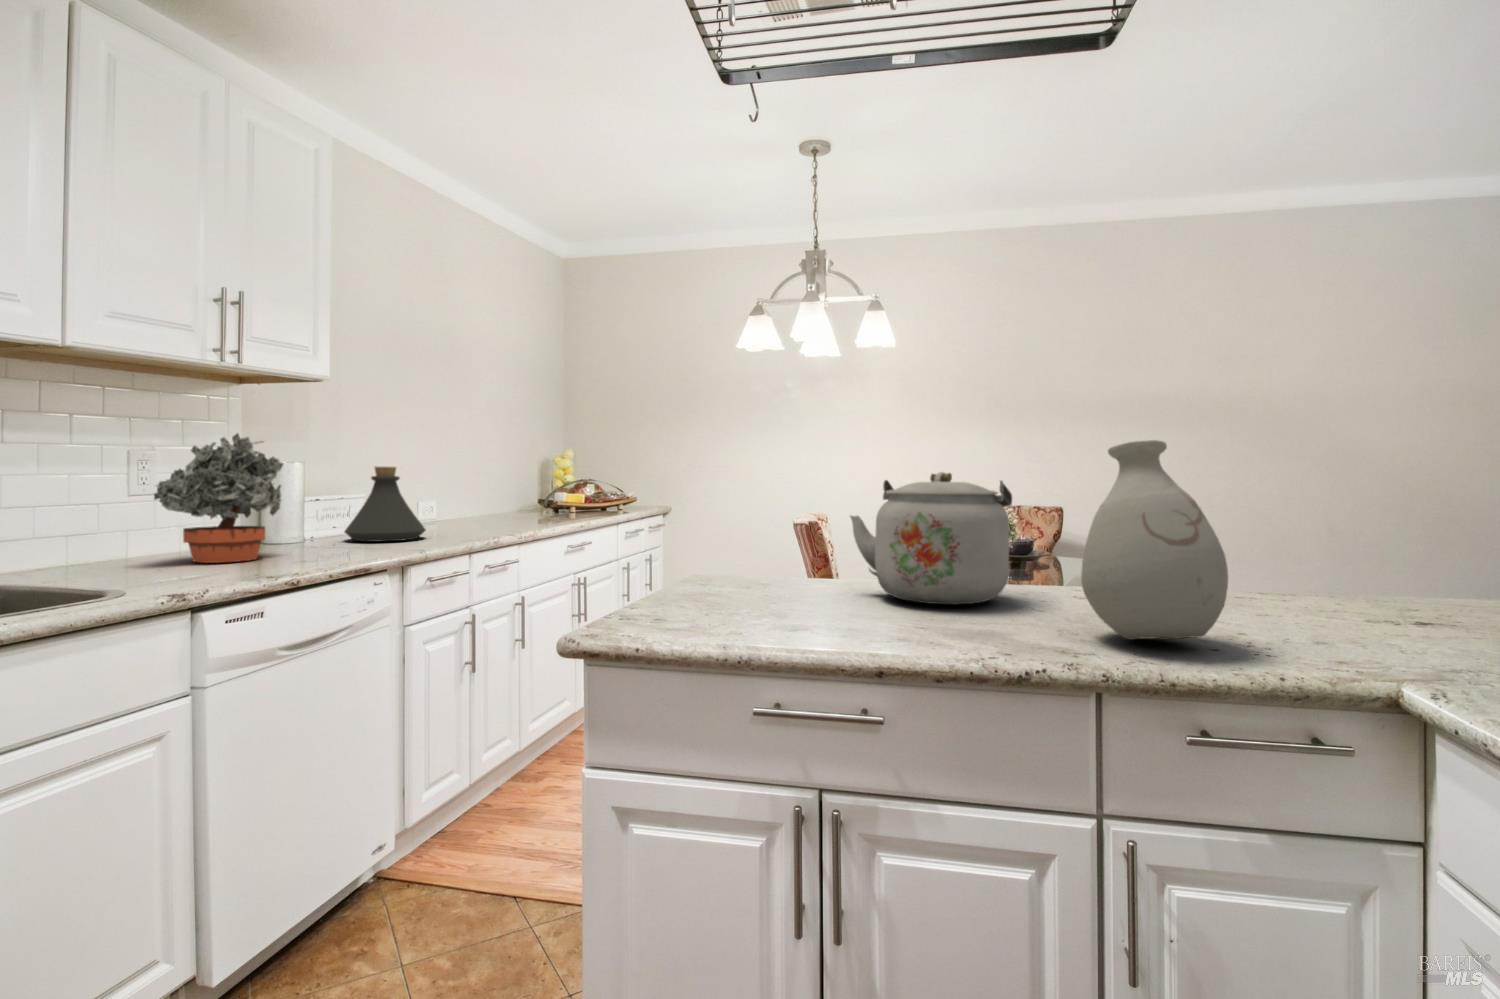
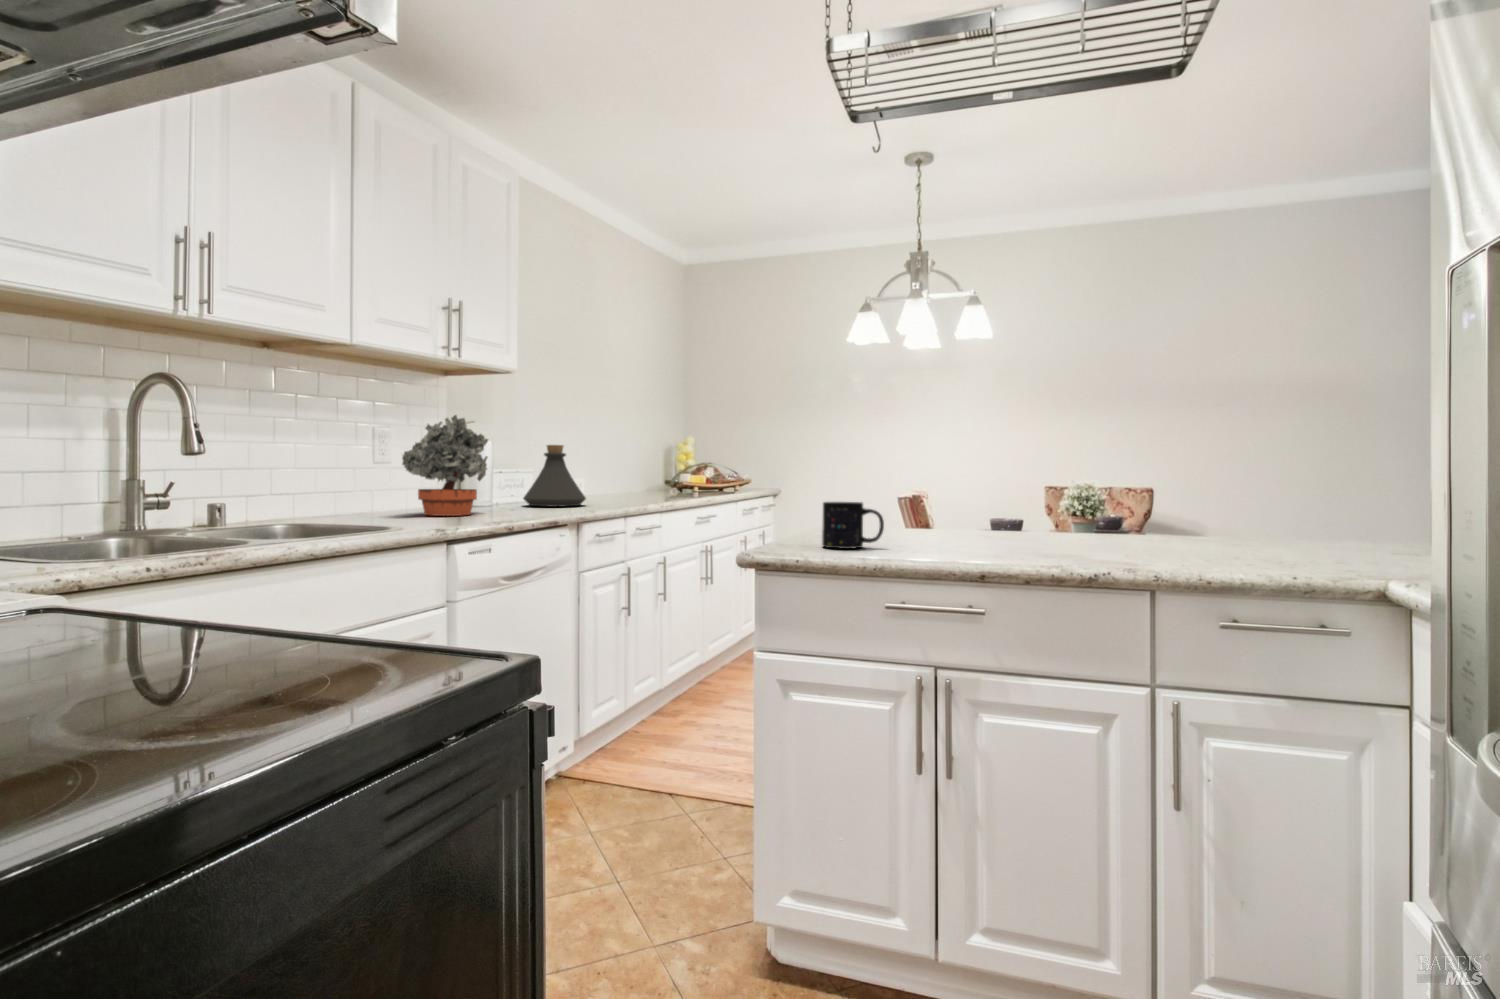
vase: present [1081,440,1228,640] -> none [1144,406,1261,562]
kettle: present [850,472,1012,604] -> none [957,438,1095,543]
mug: none [676,557,755,623] -> present [822,502,884,549]

